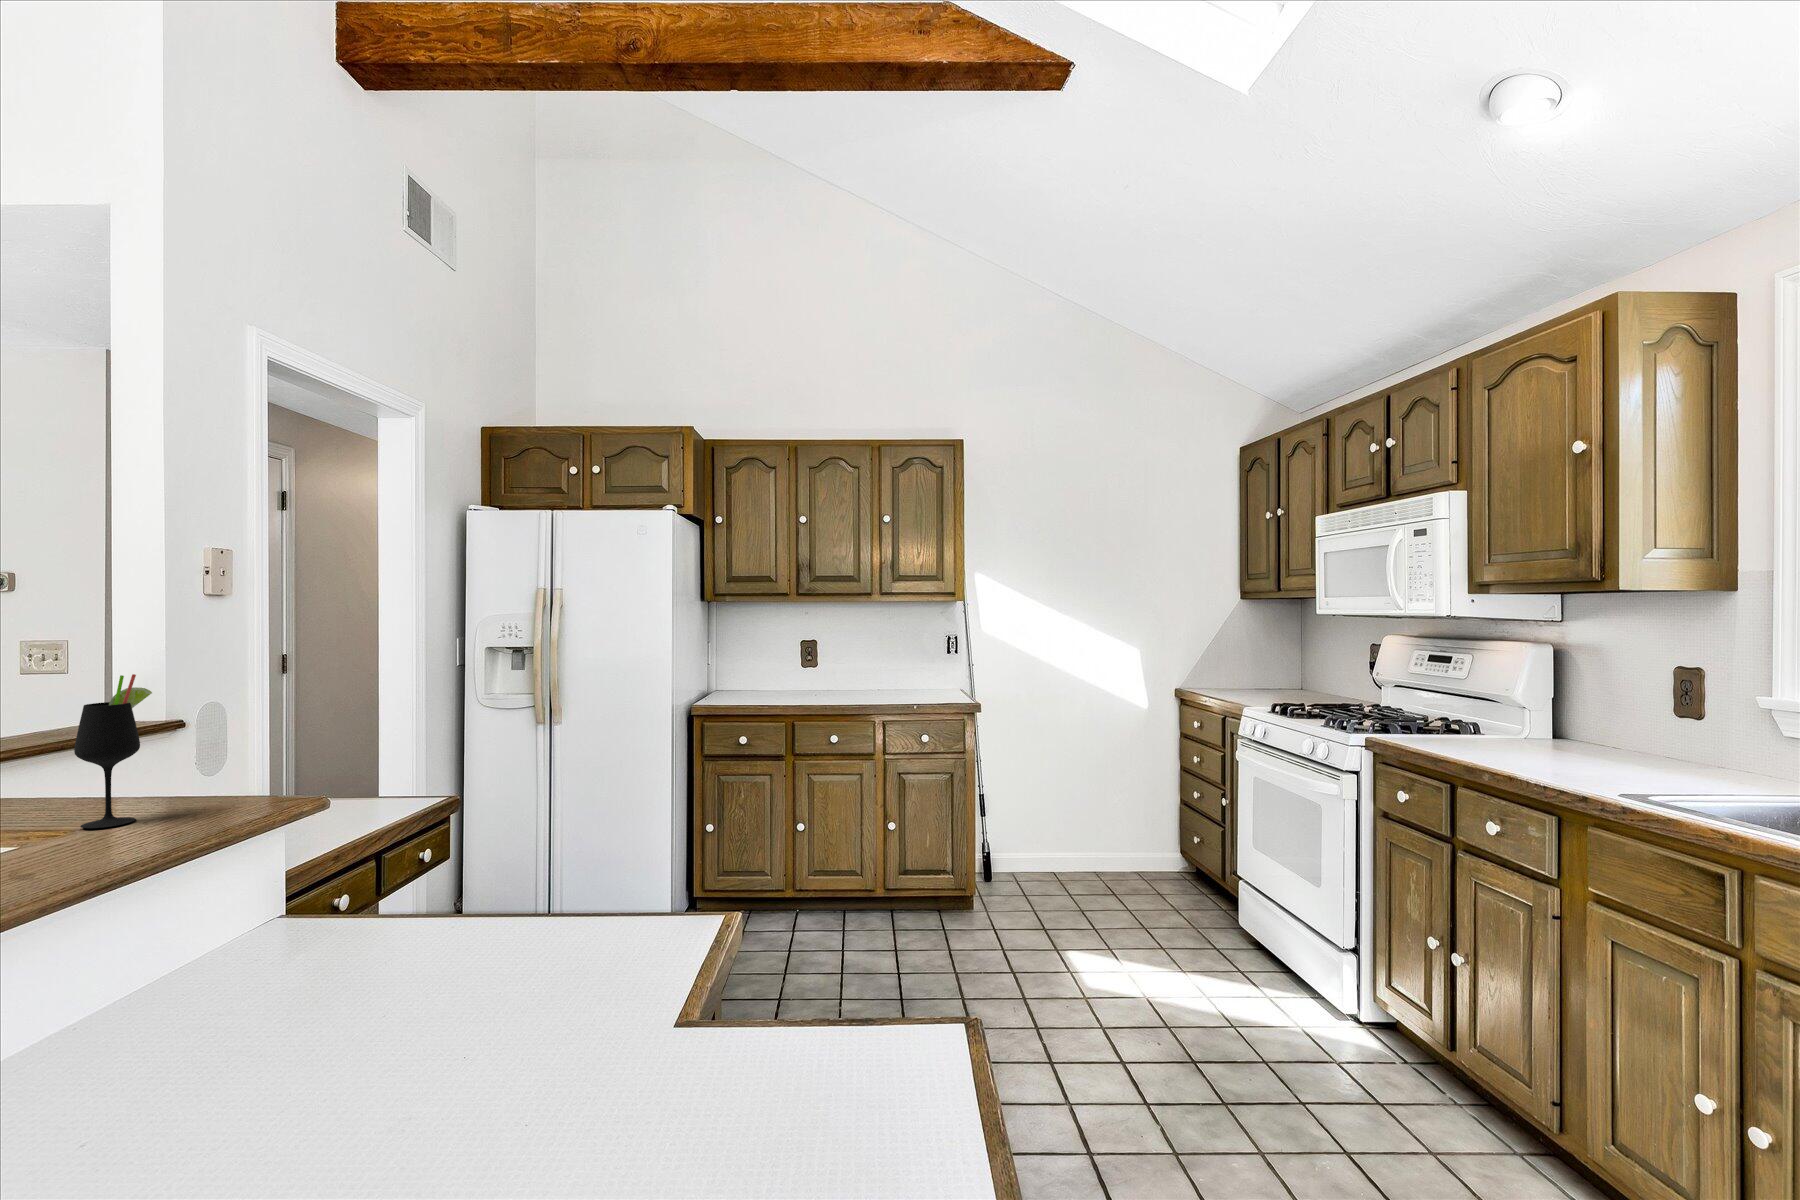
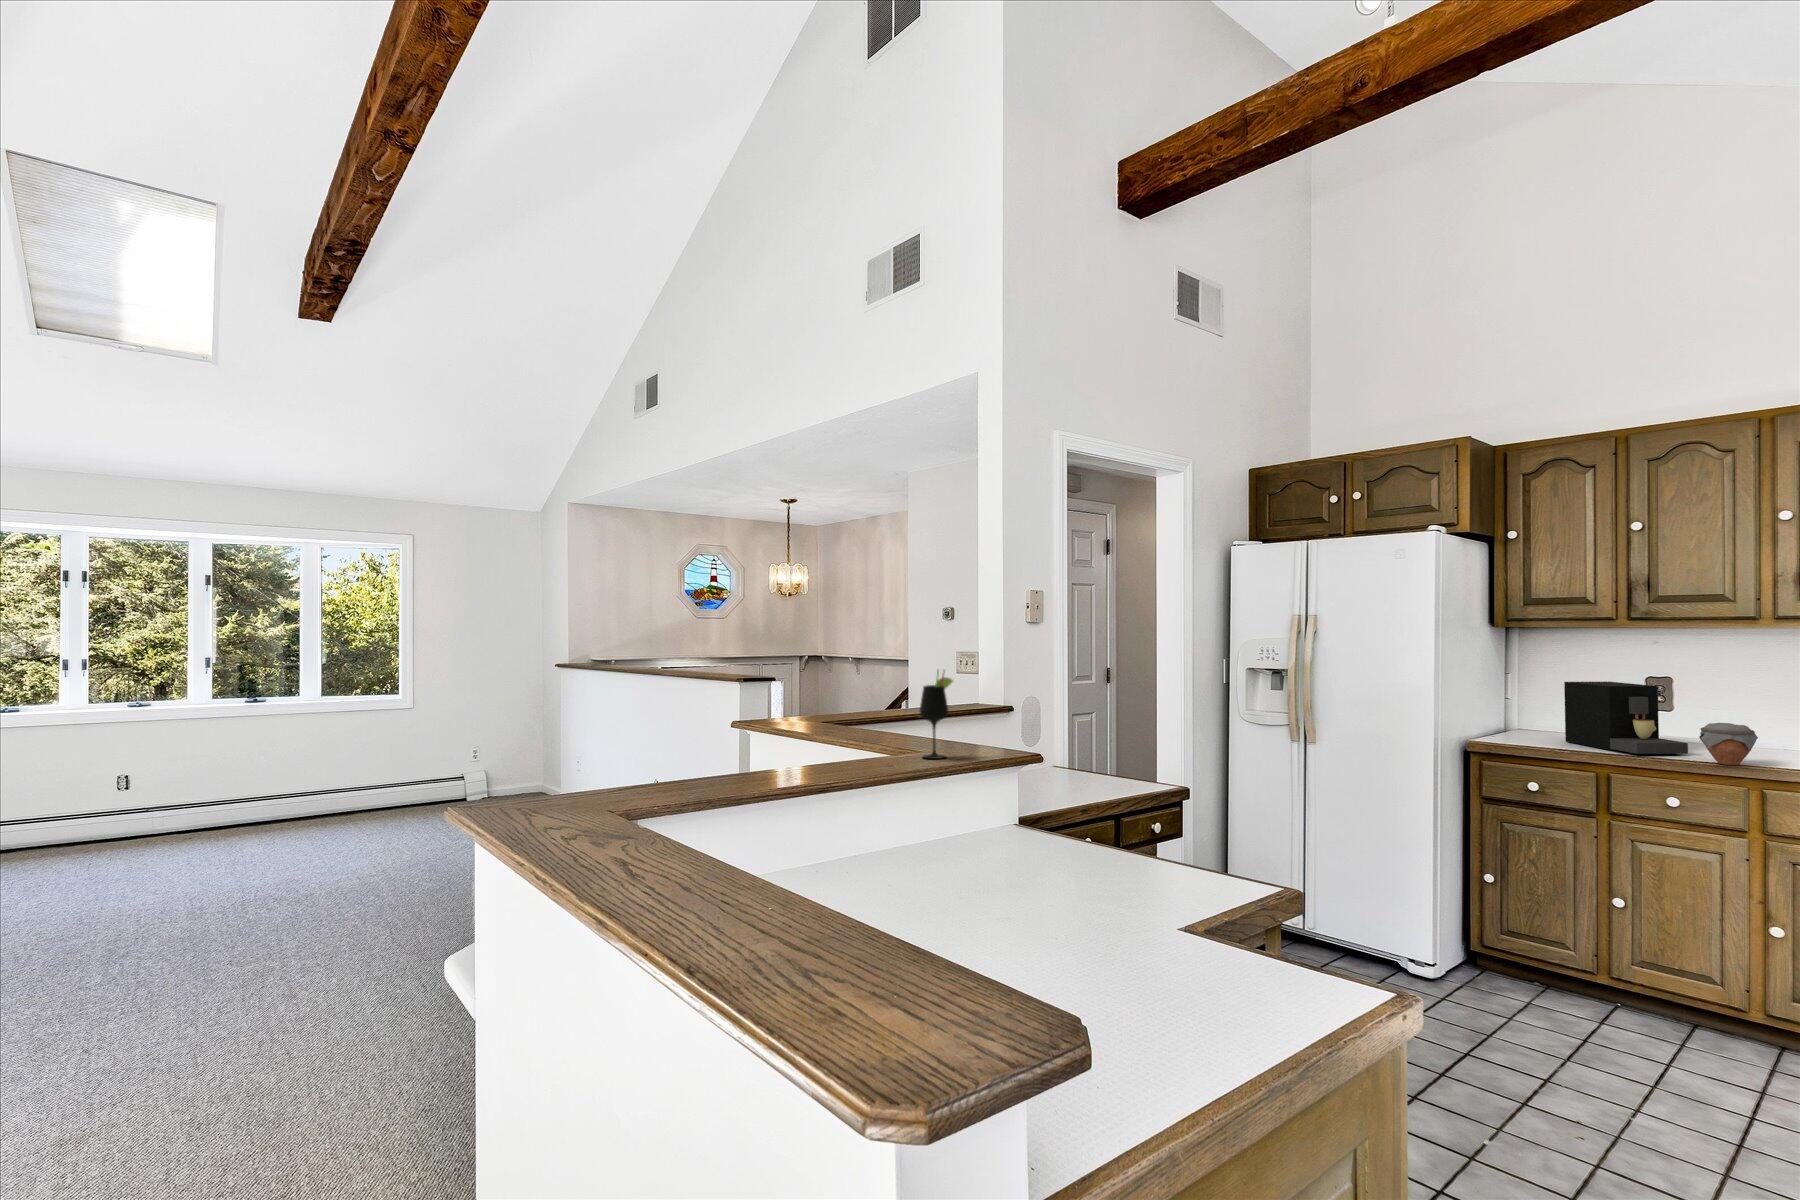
coffee maker: none [759,646,840,703] -> present [1564,682,1688,754]
jar: none [849,674,882,705] -> present [1699,723,1758,765]

